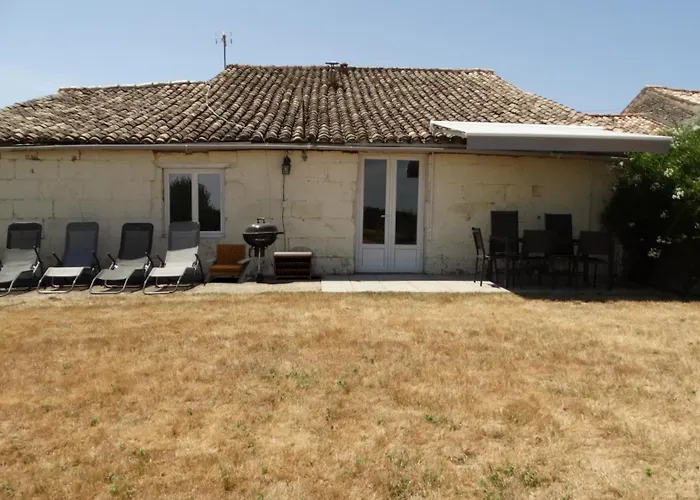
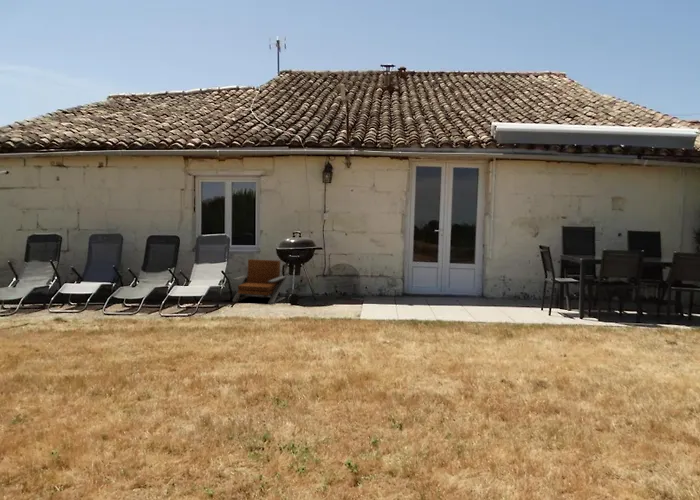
bench: present [273,252,313,279] -> none [309,270,354,302]

